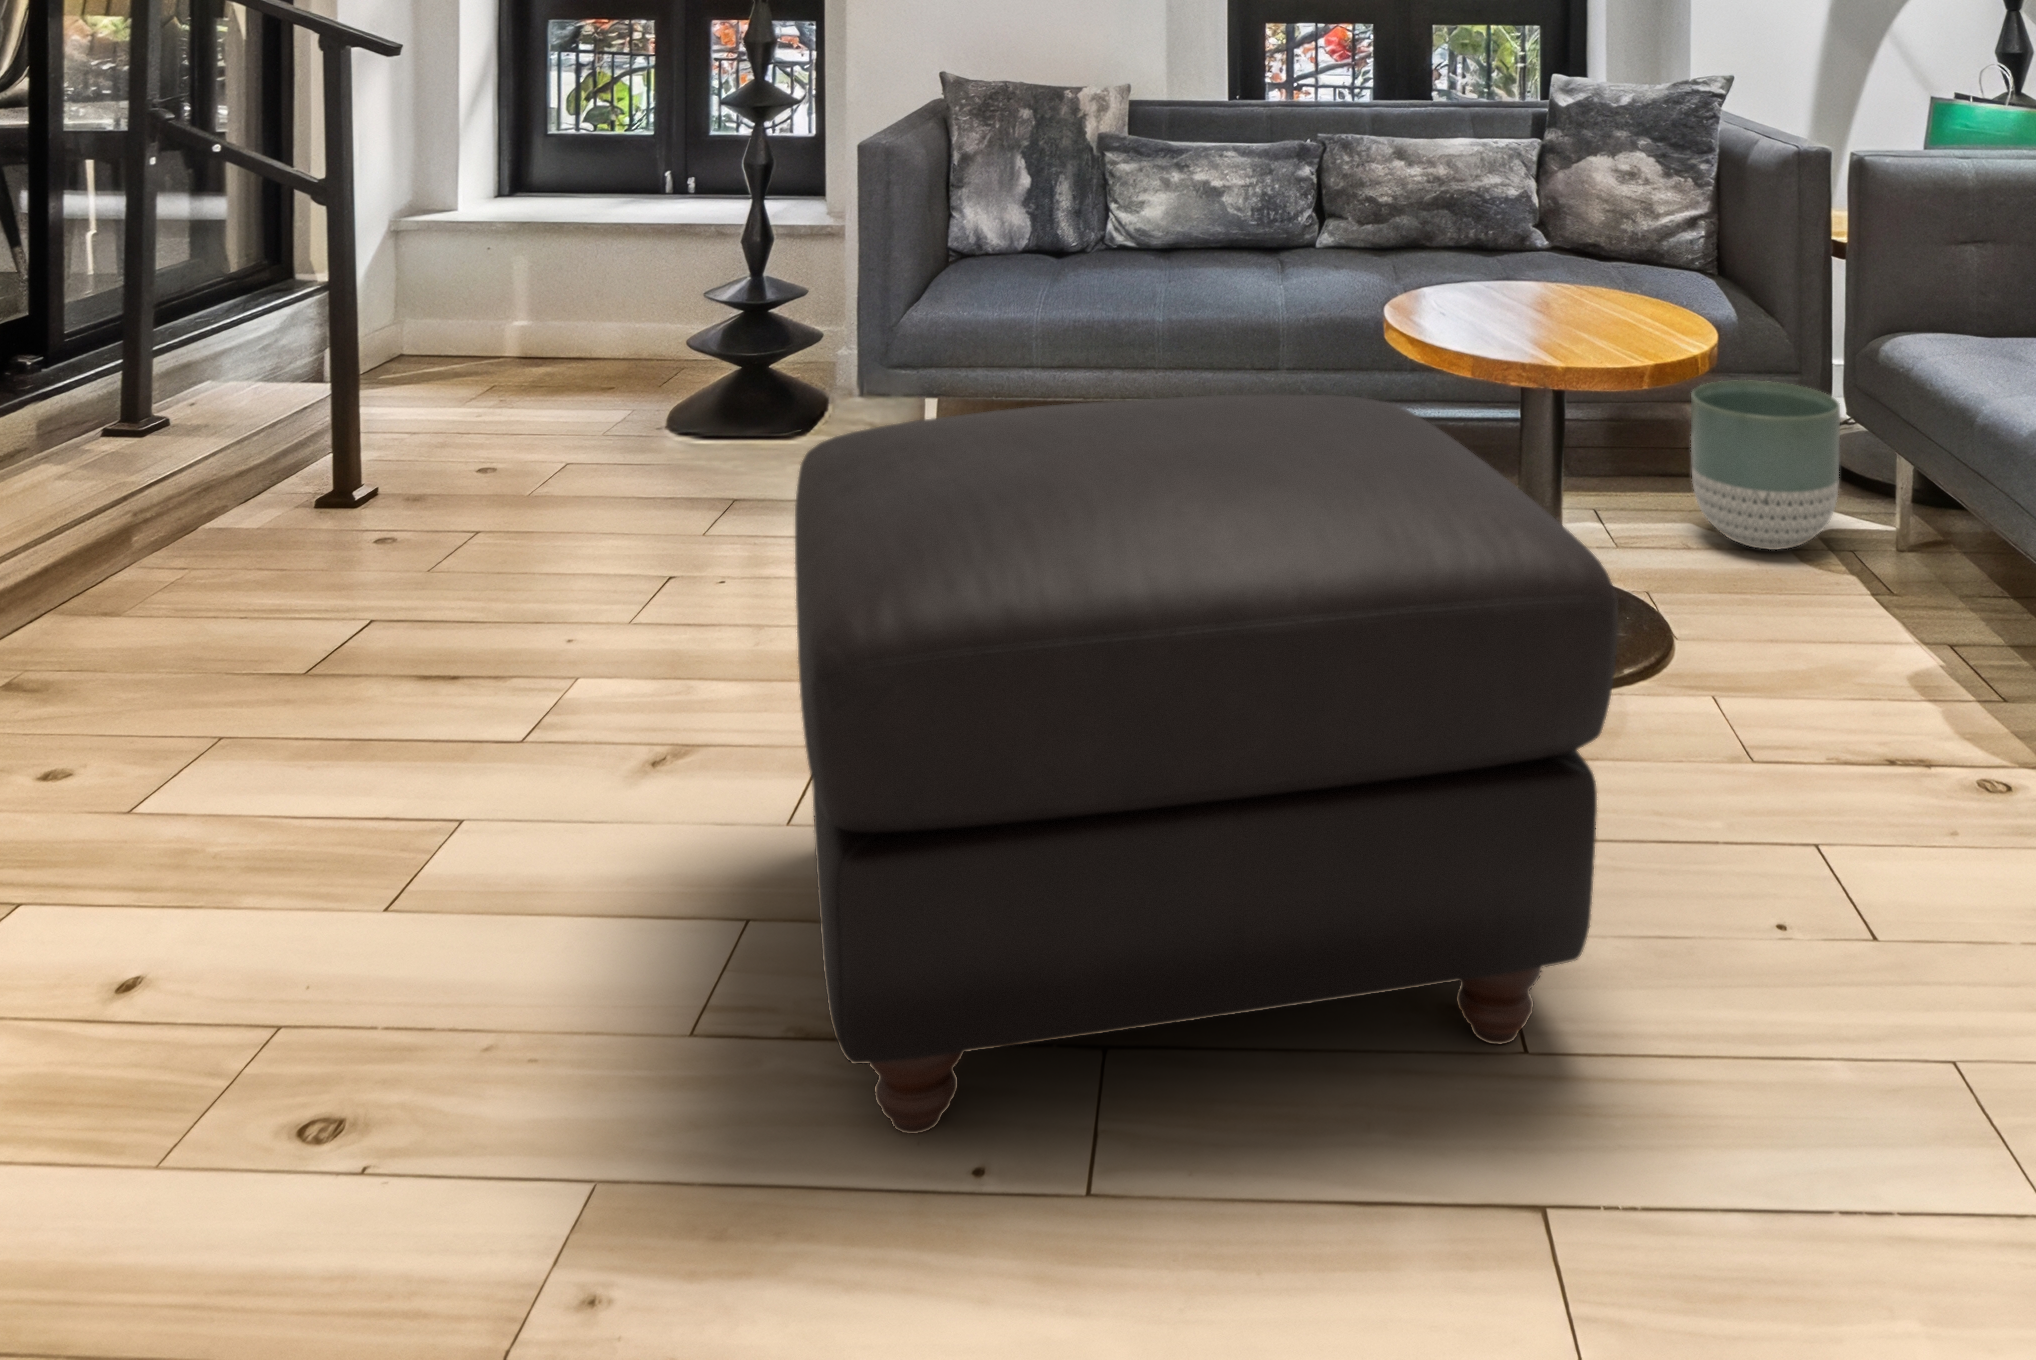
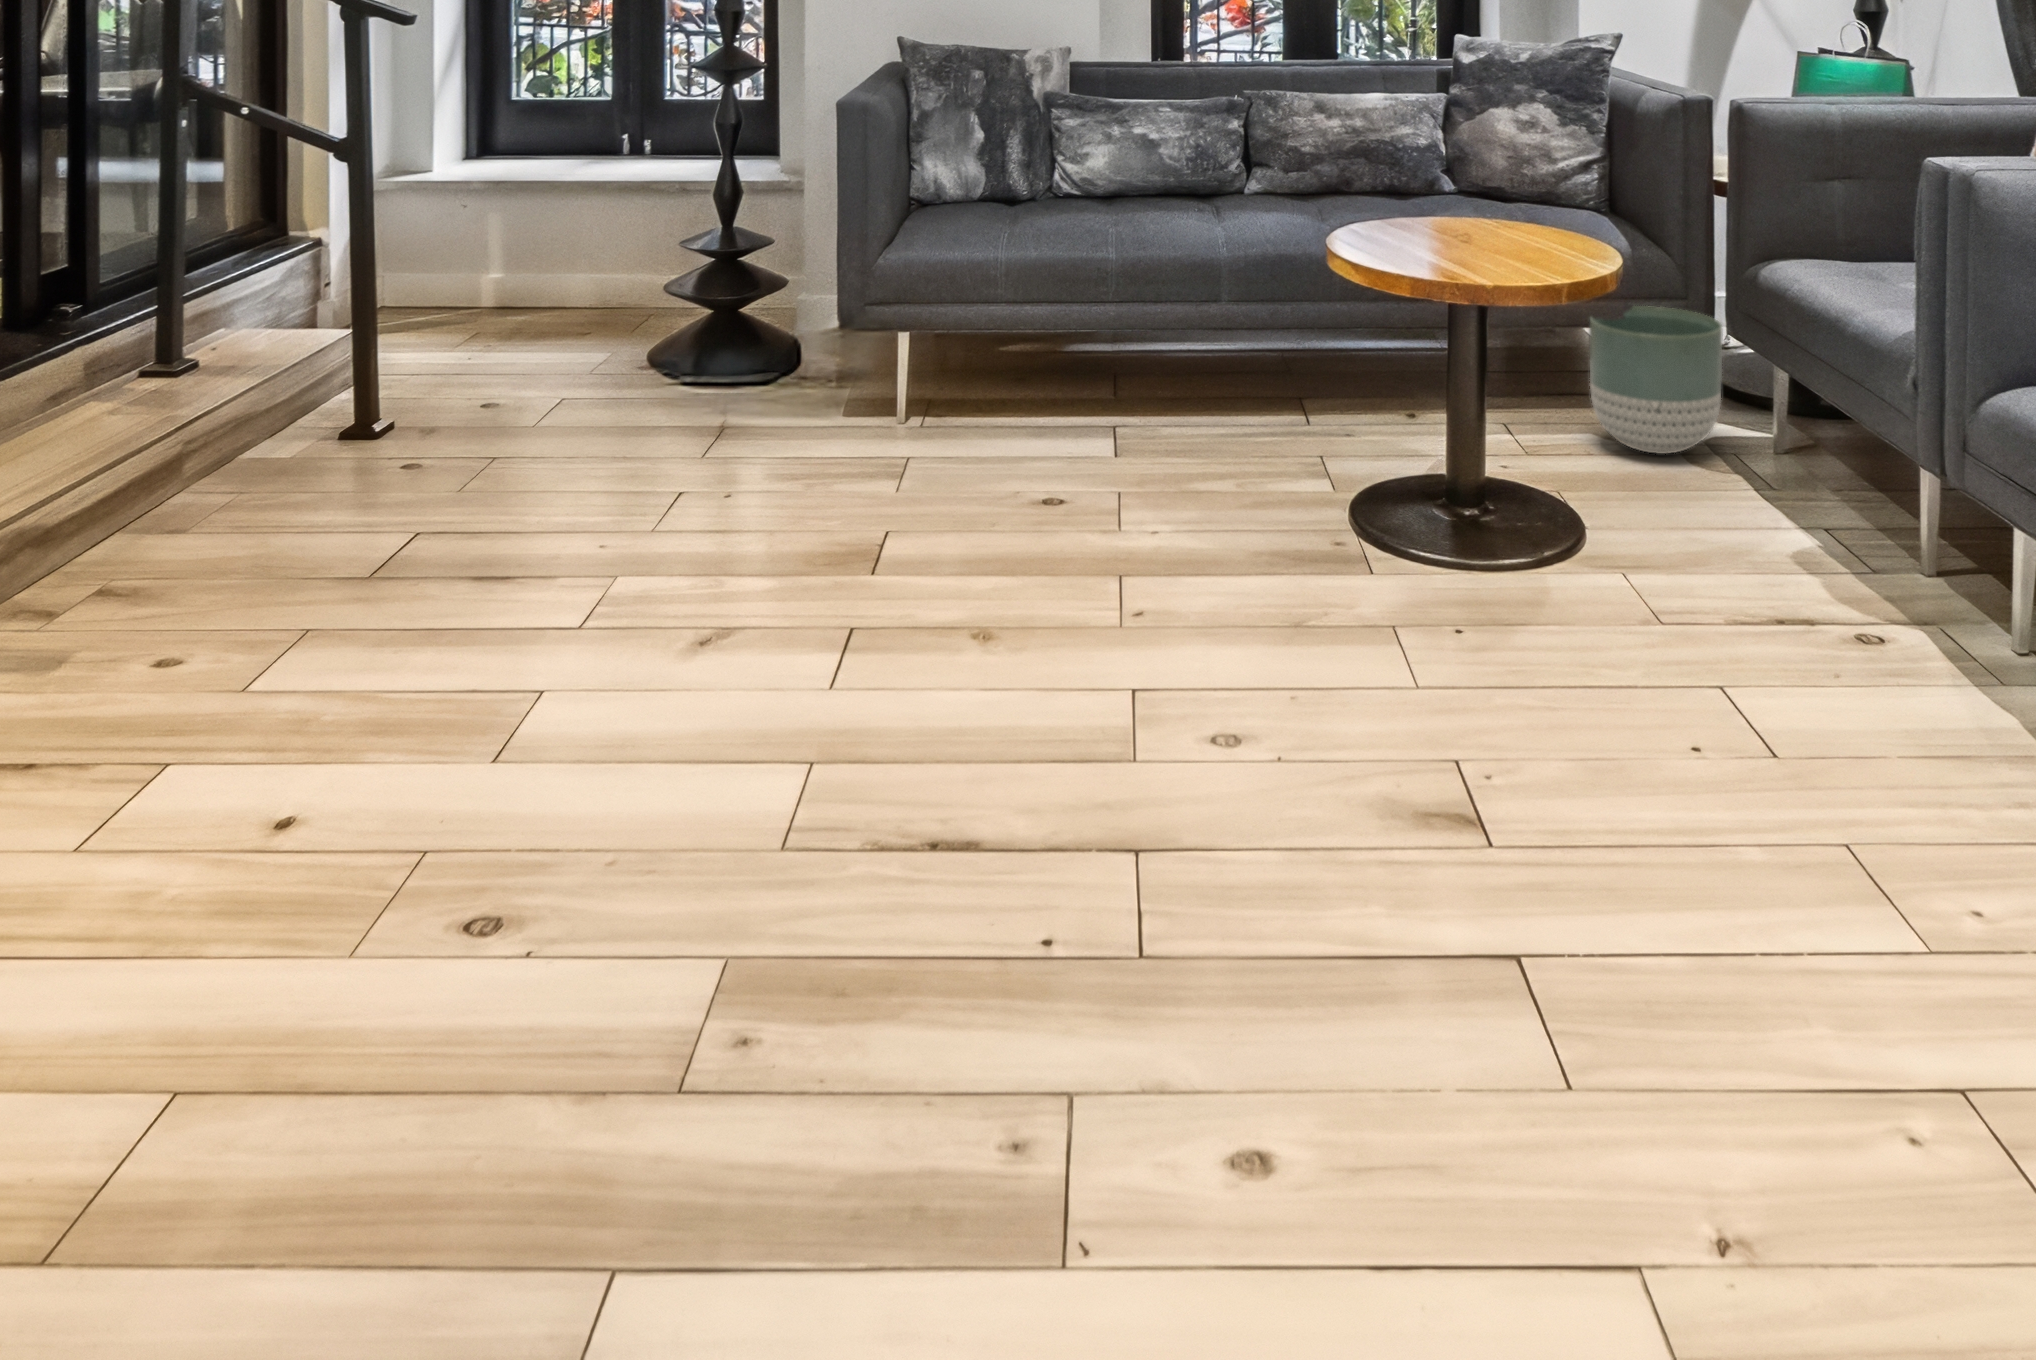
ottoman: present [795,394,1618,1134] -> none [863,306,1579,896]

